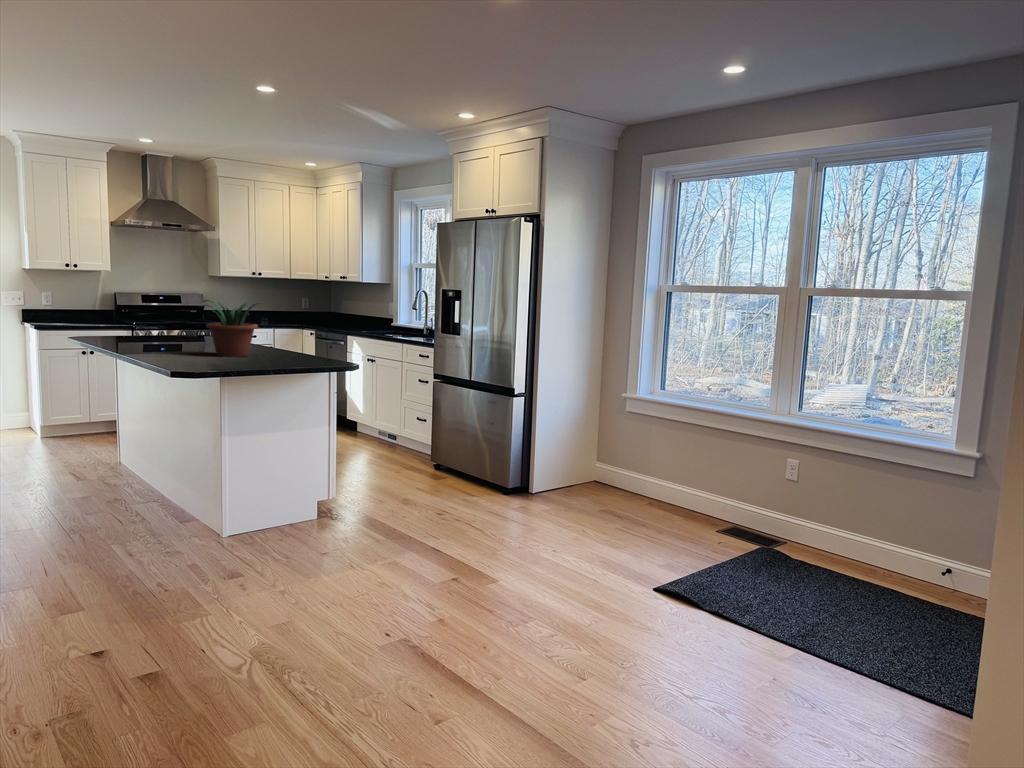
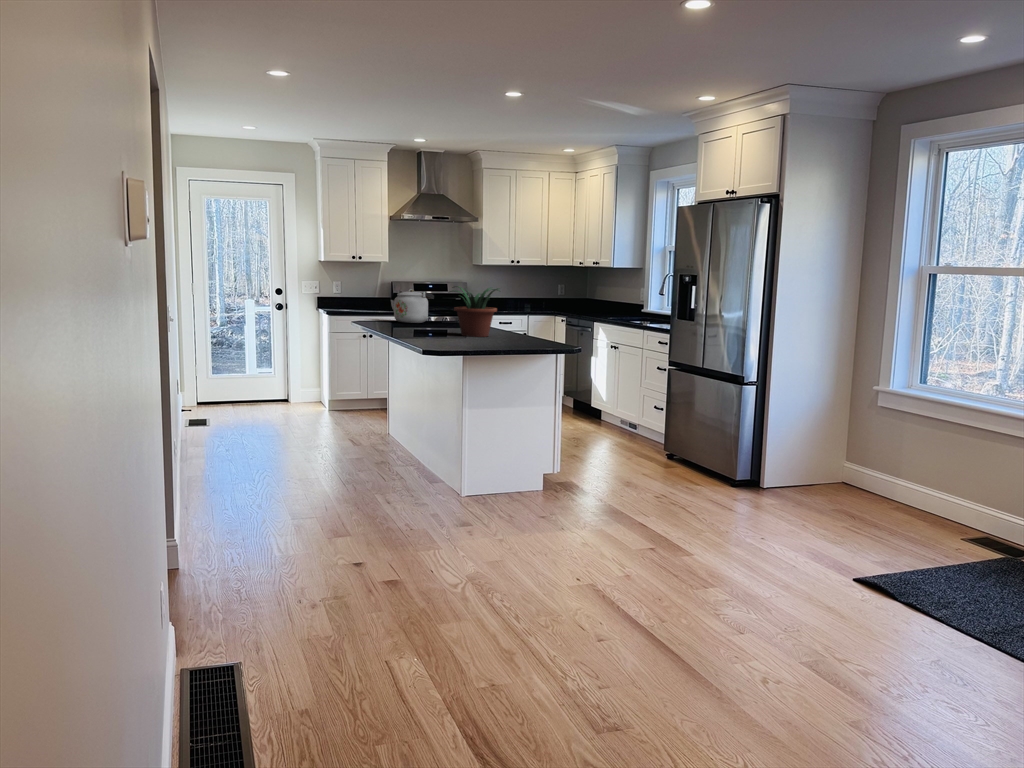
kettle: none [120,302,174,340] -> present [391,289,434,323]

